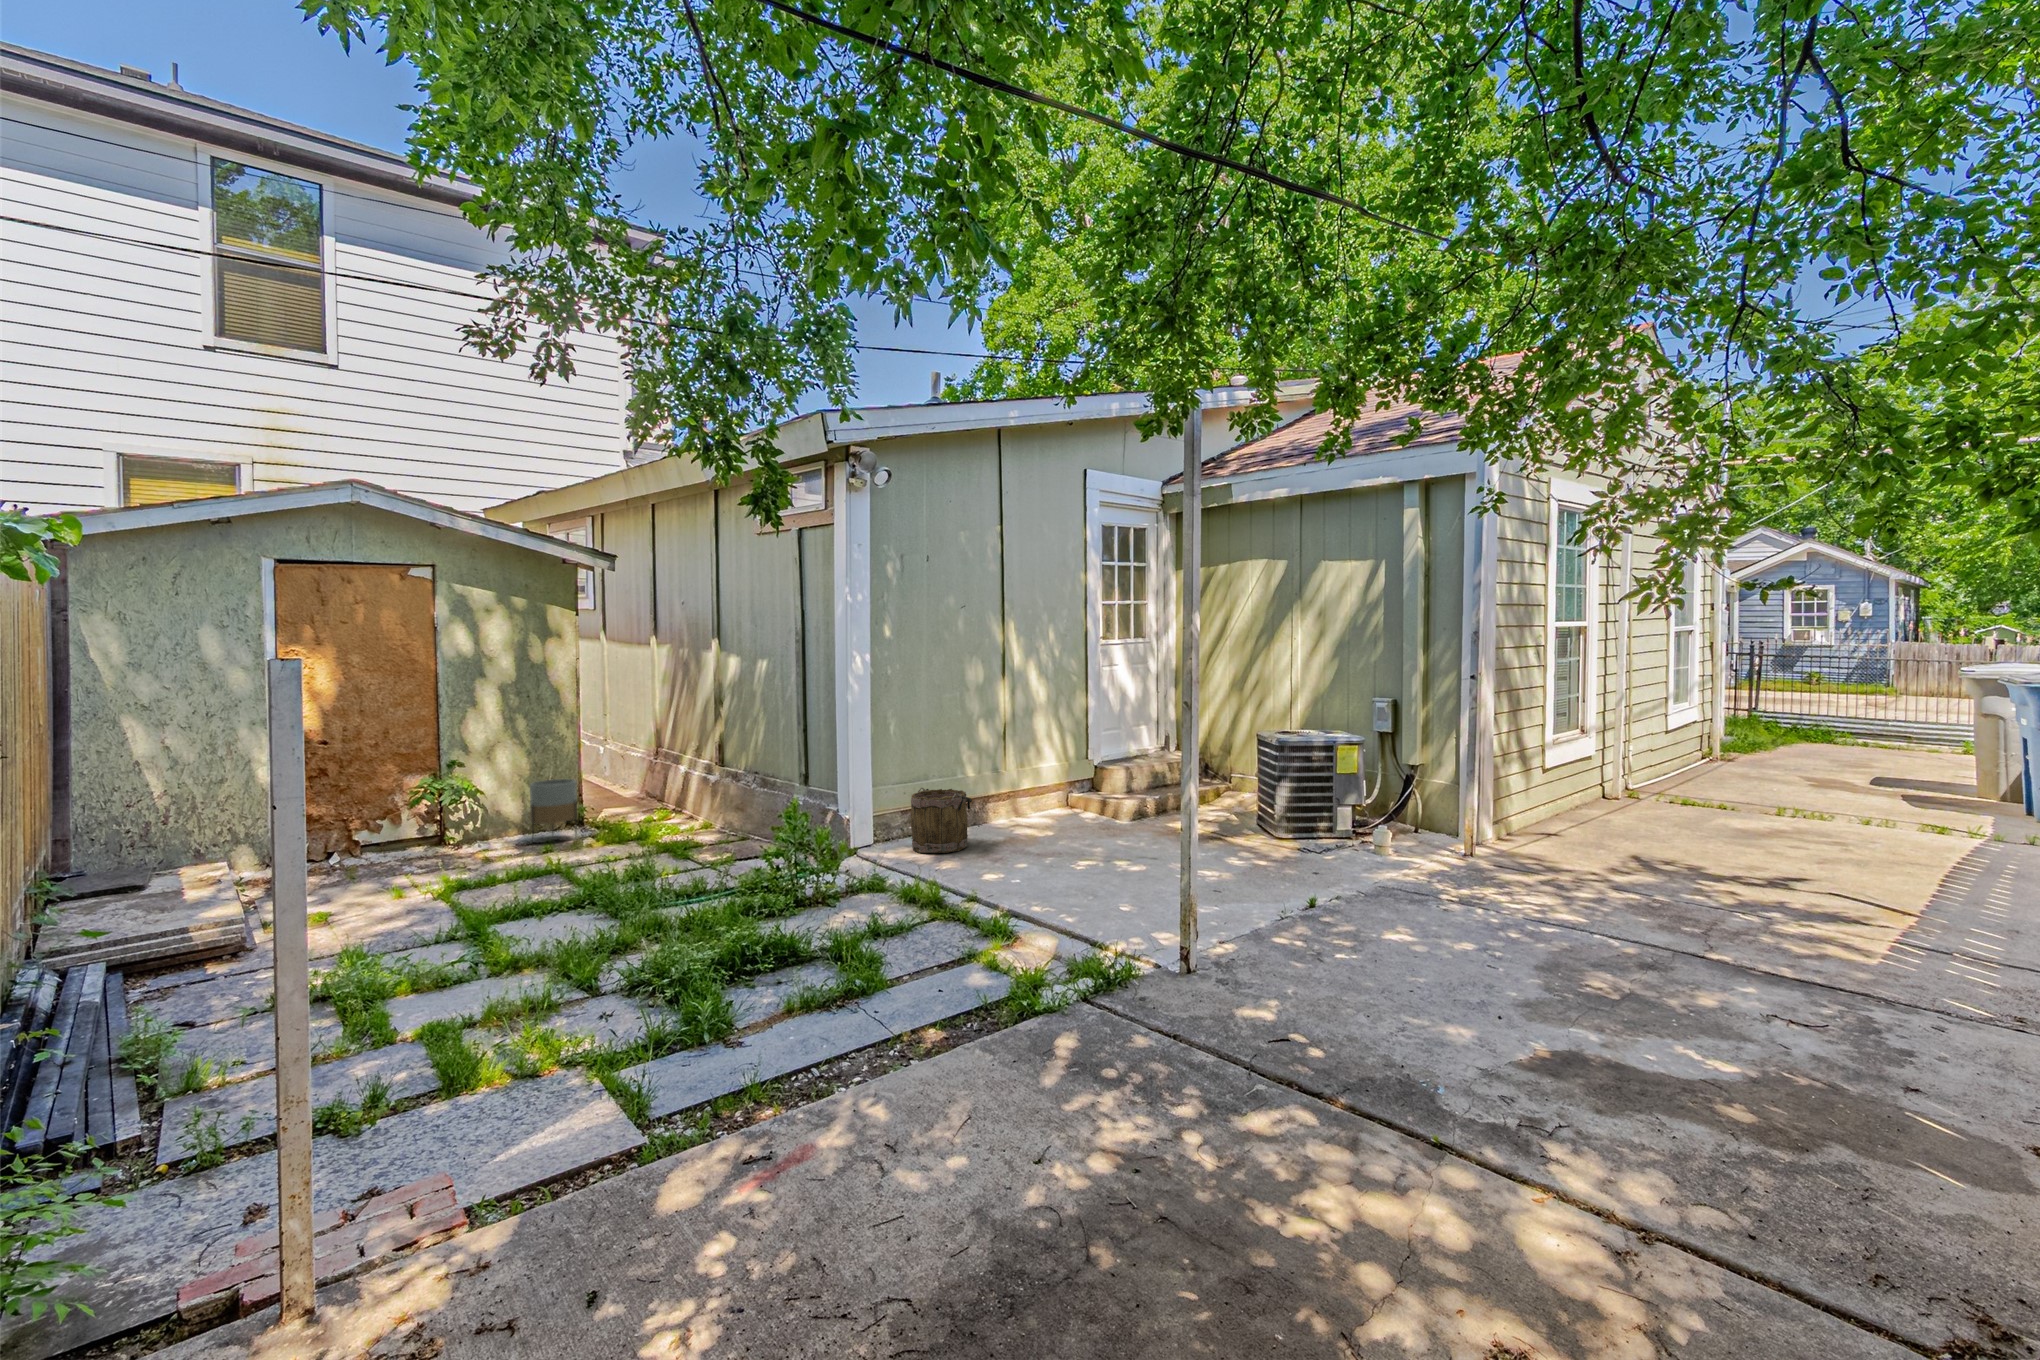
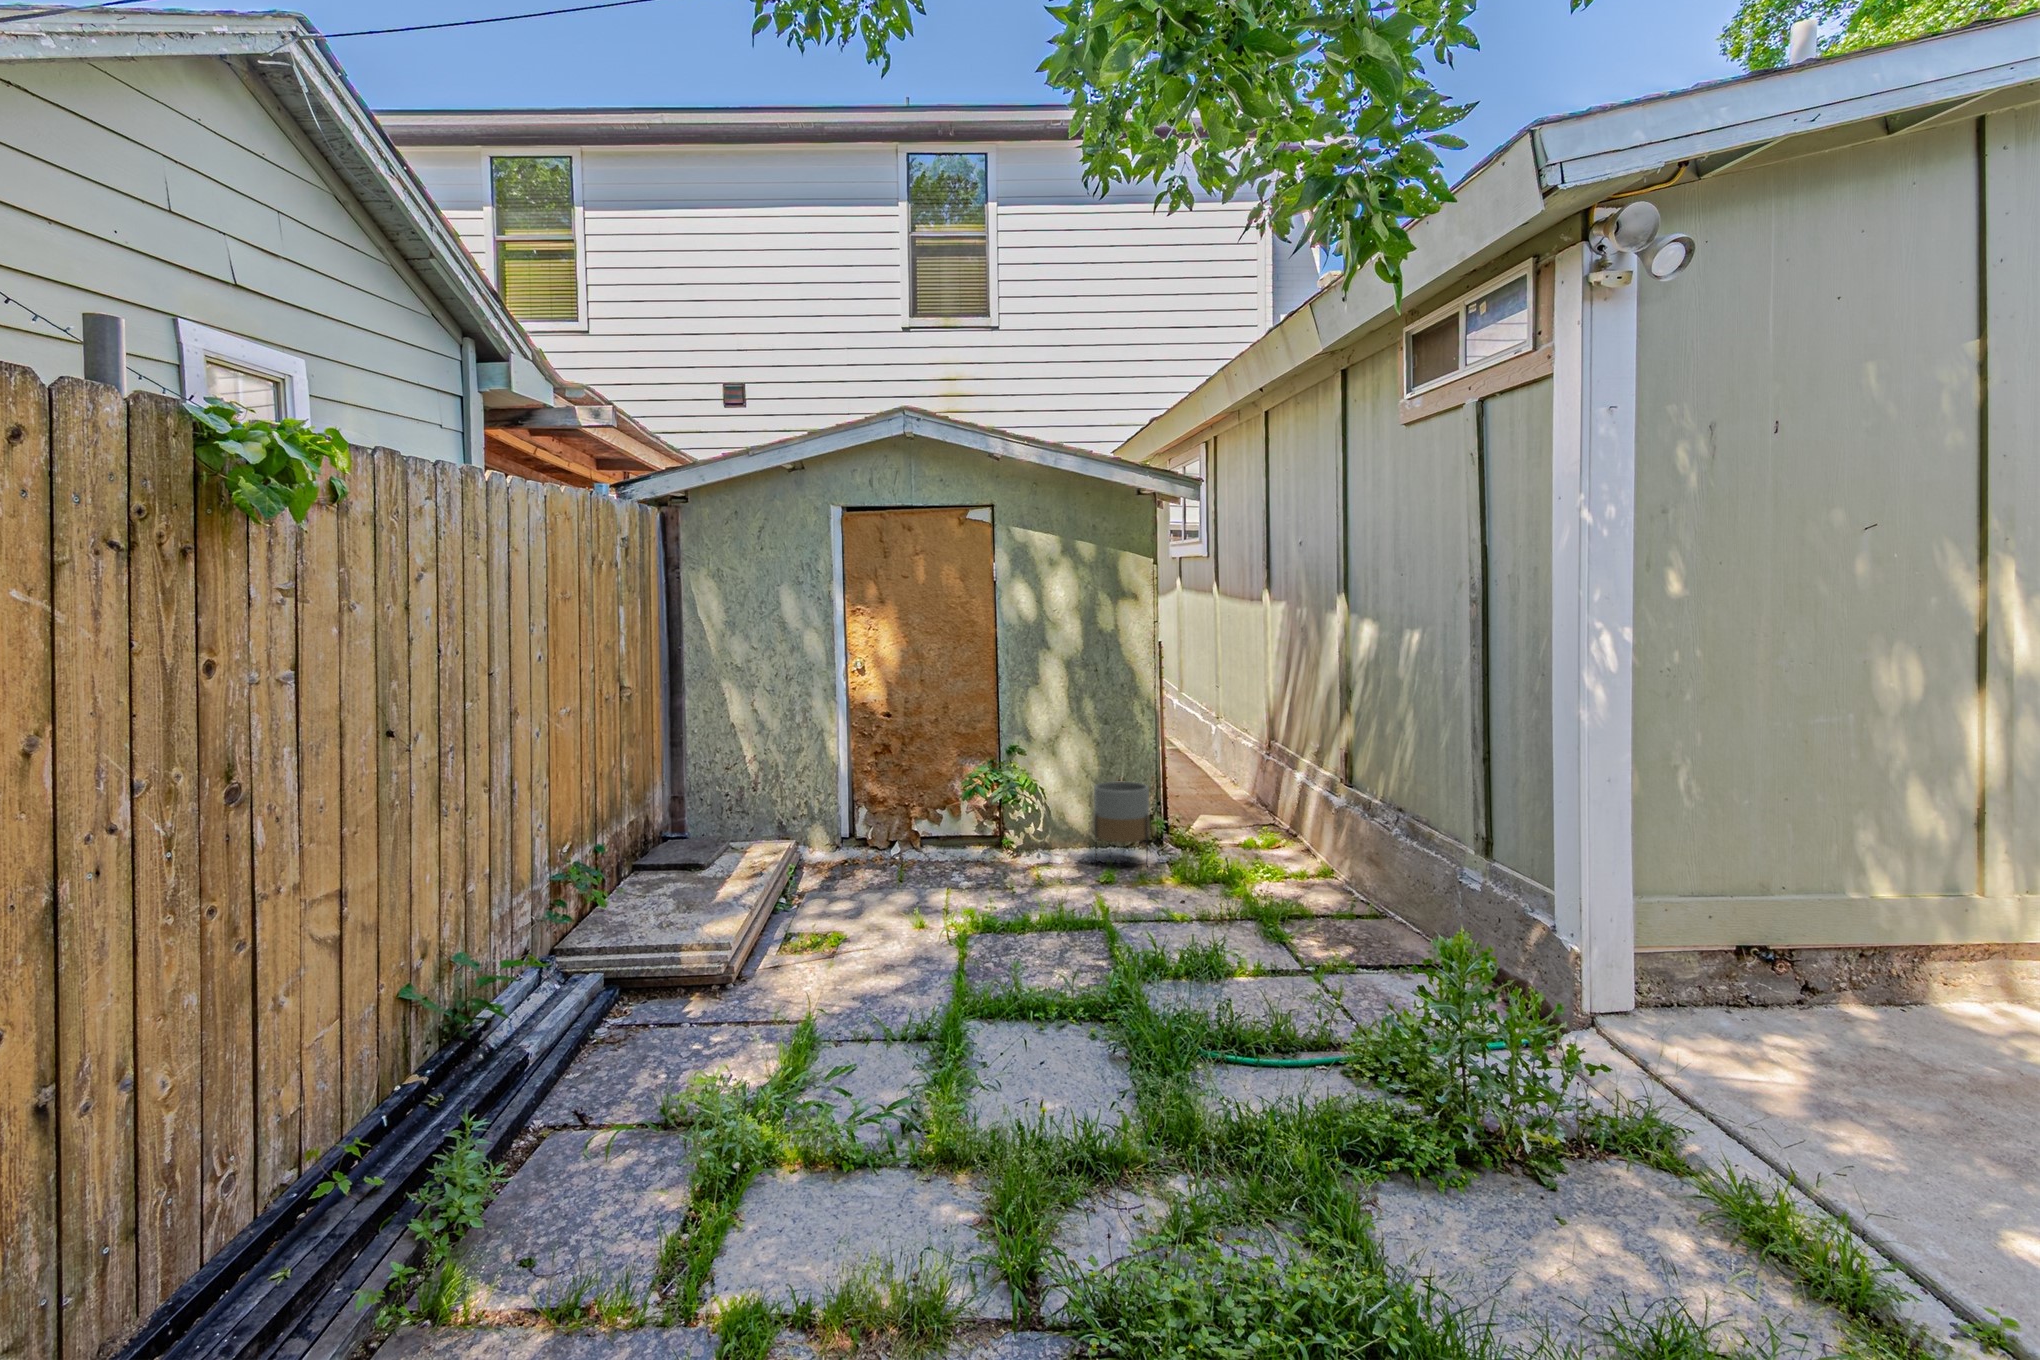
bucket: present [911,788,972,853] -> none [1724,908,1899,1076]

